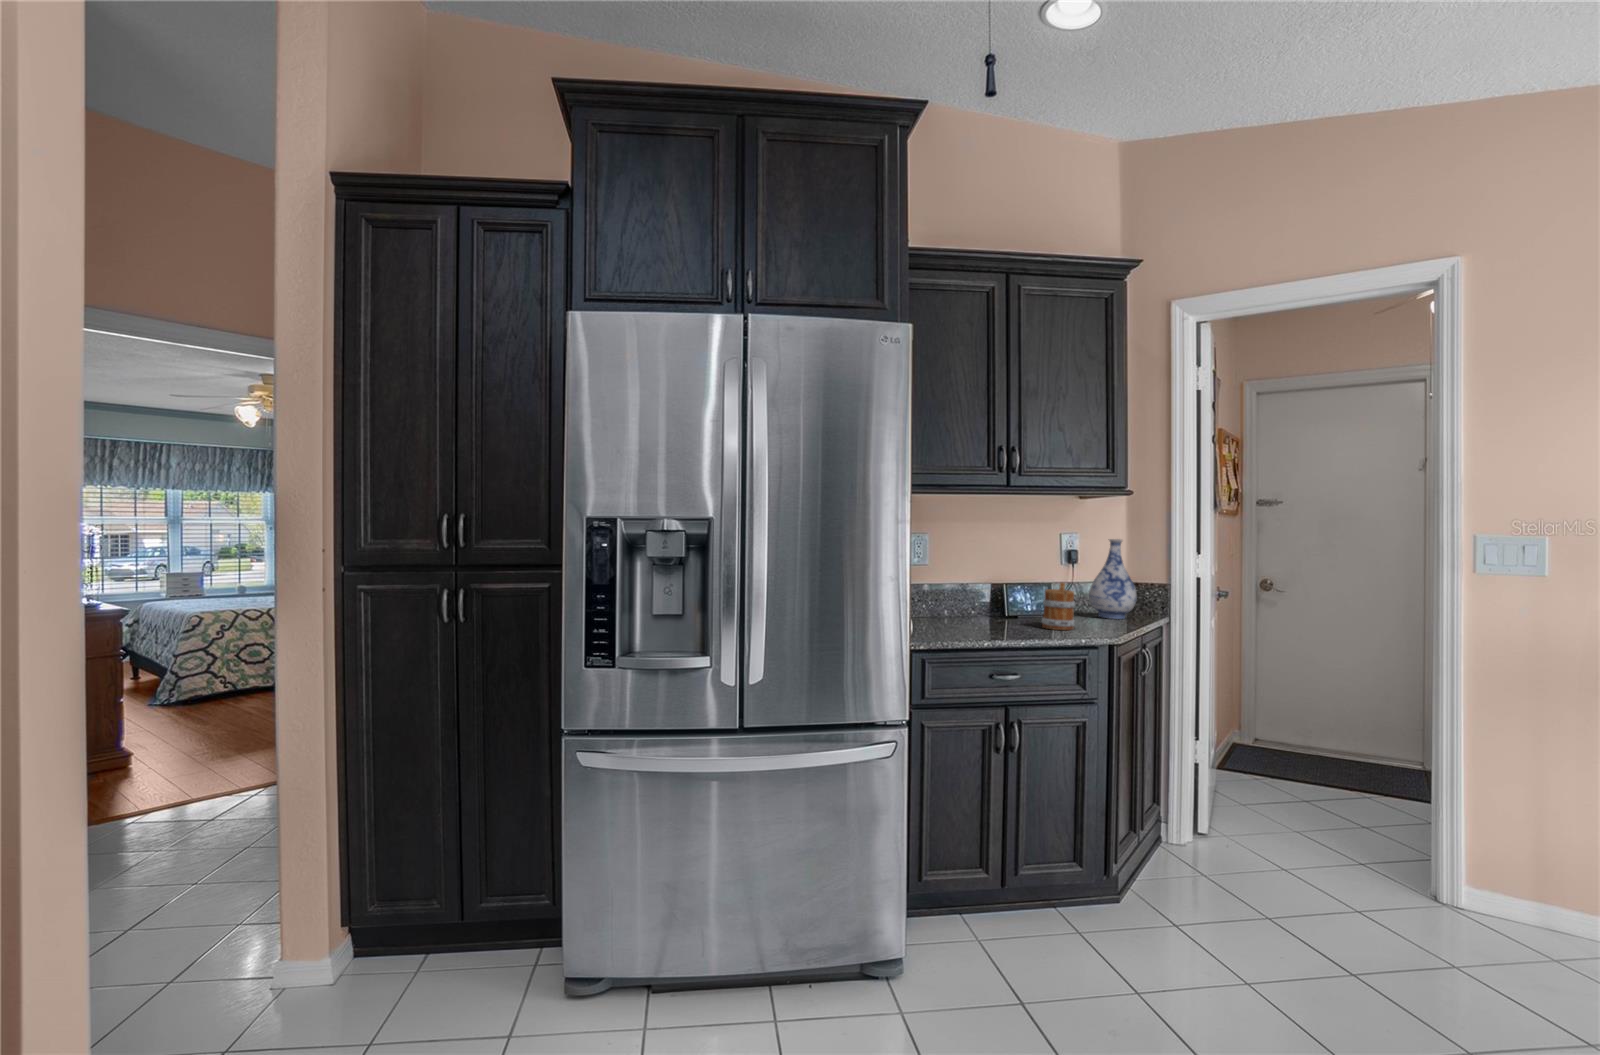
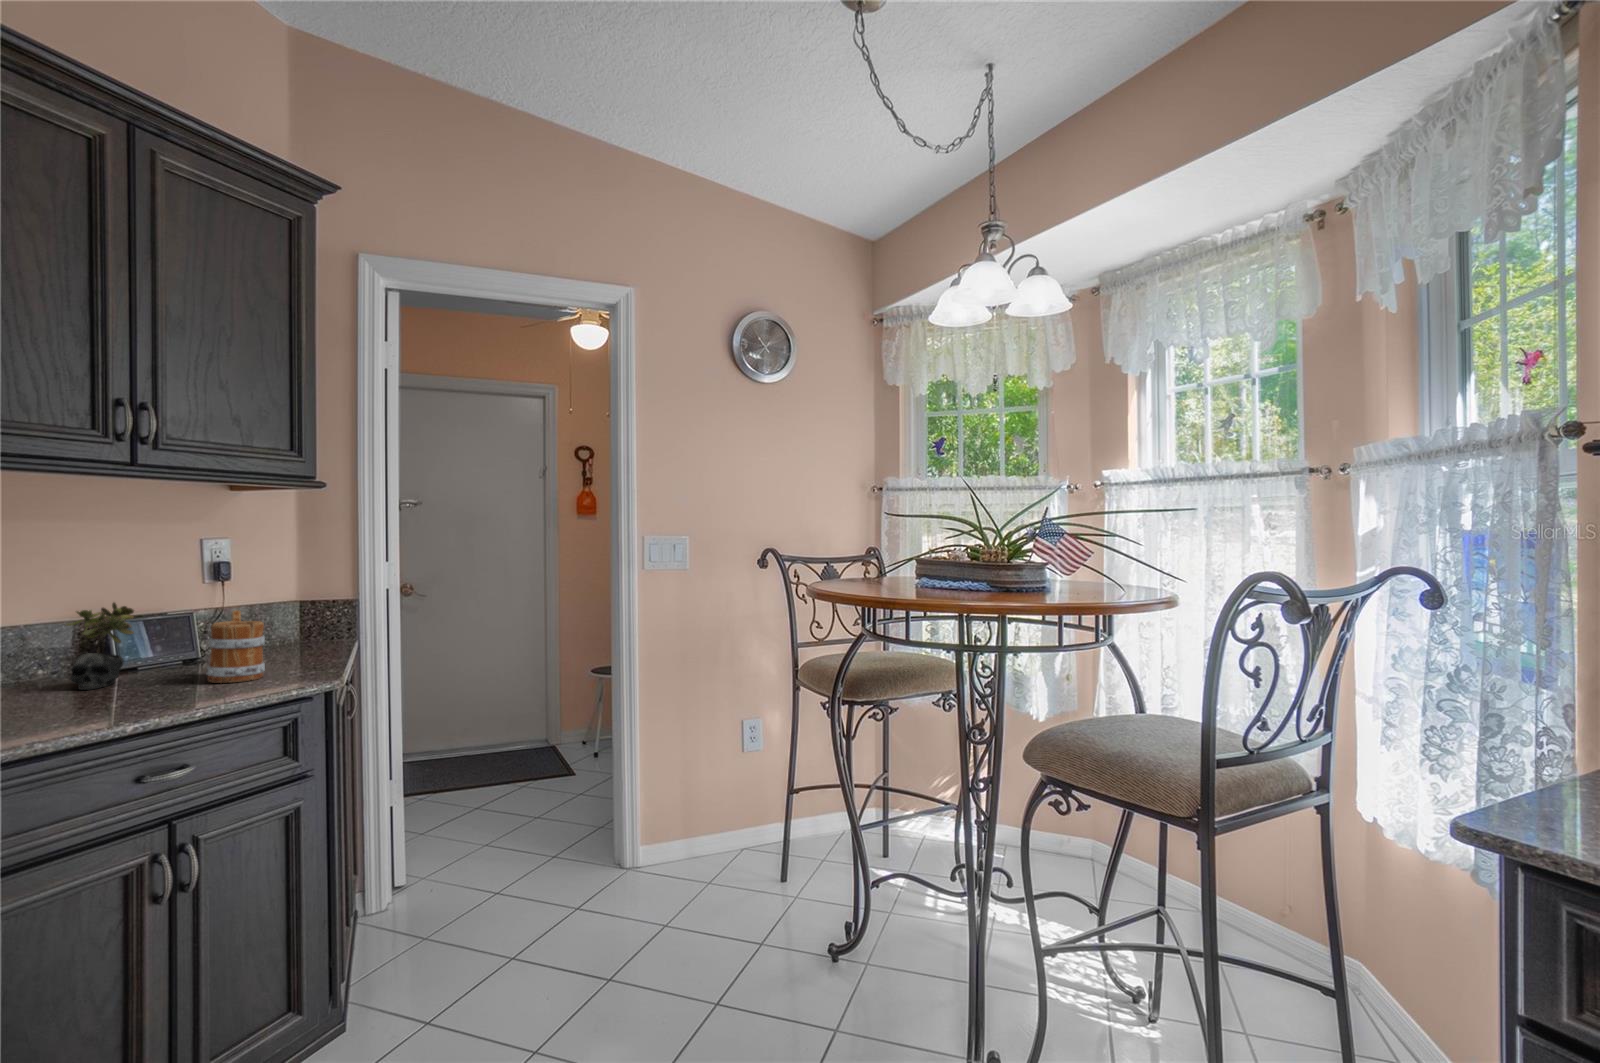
vase: present [1089,539,1137,619] -> none [256,545,328,652]
succulent plant: none [980,571,1013,622] -> present [66,603,134,690]

